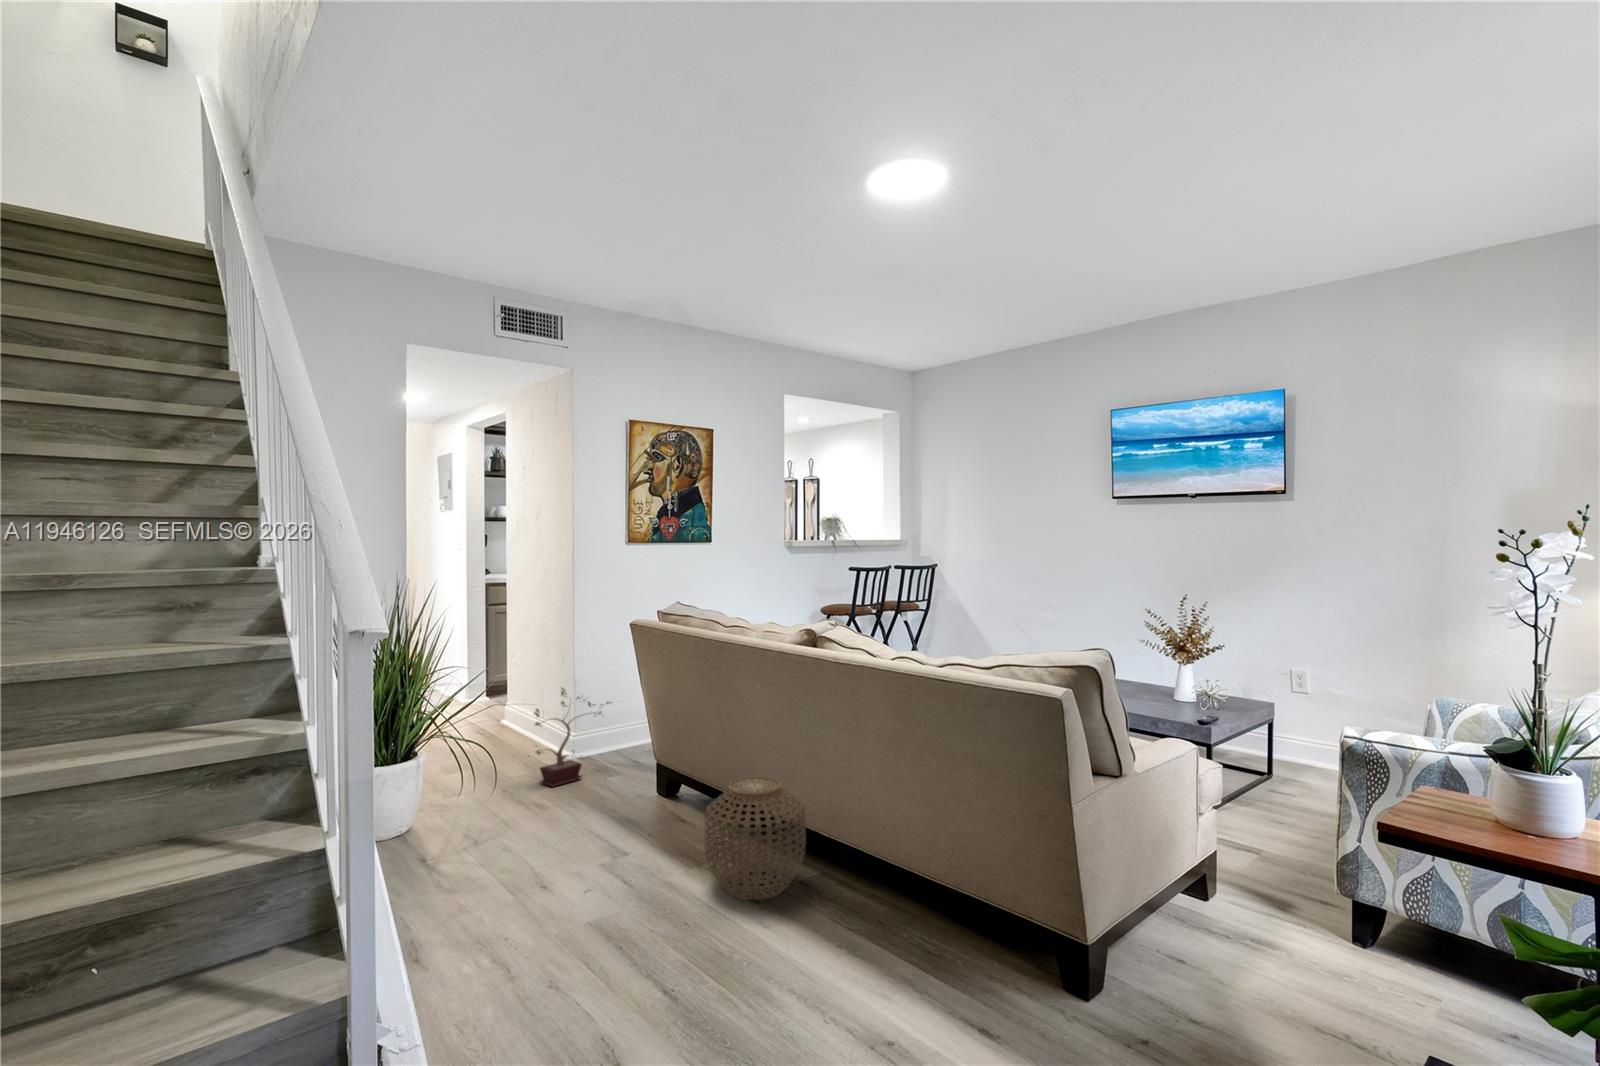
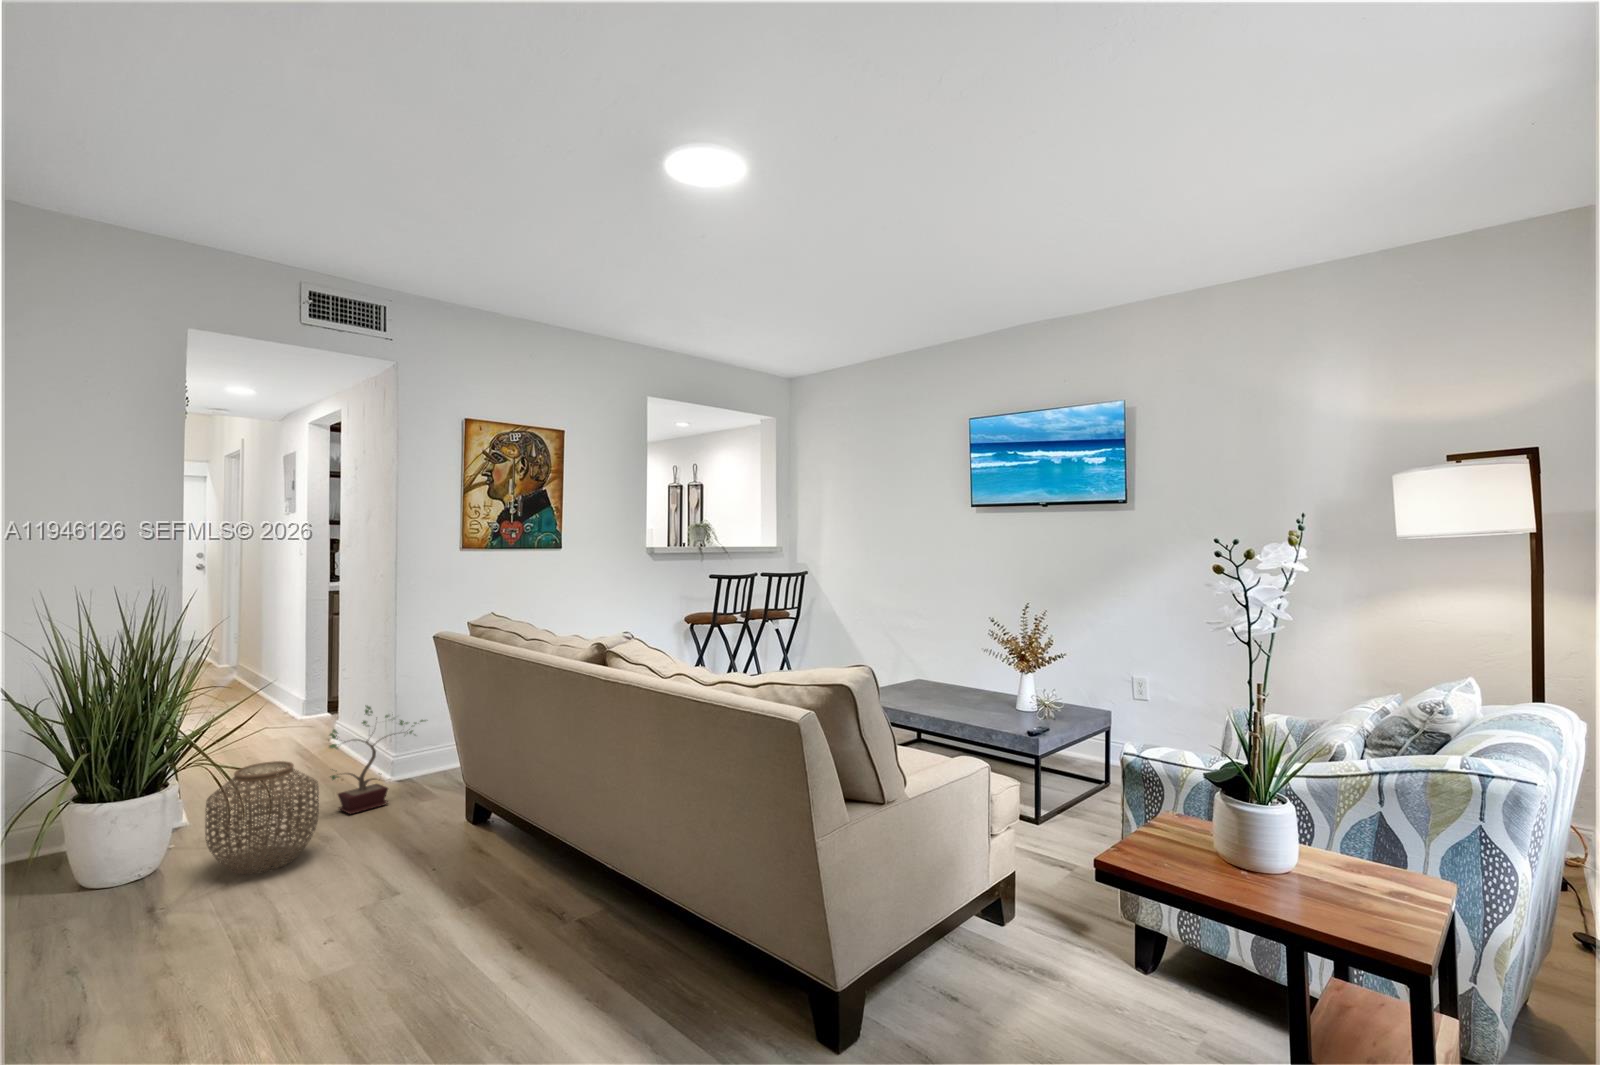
woven basket: present [705,776,806,900] -> present [205,761,319,874]

